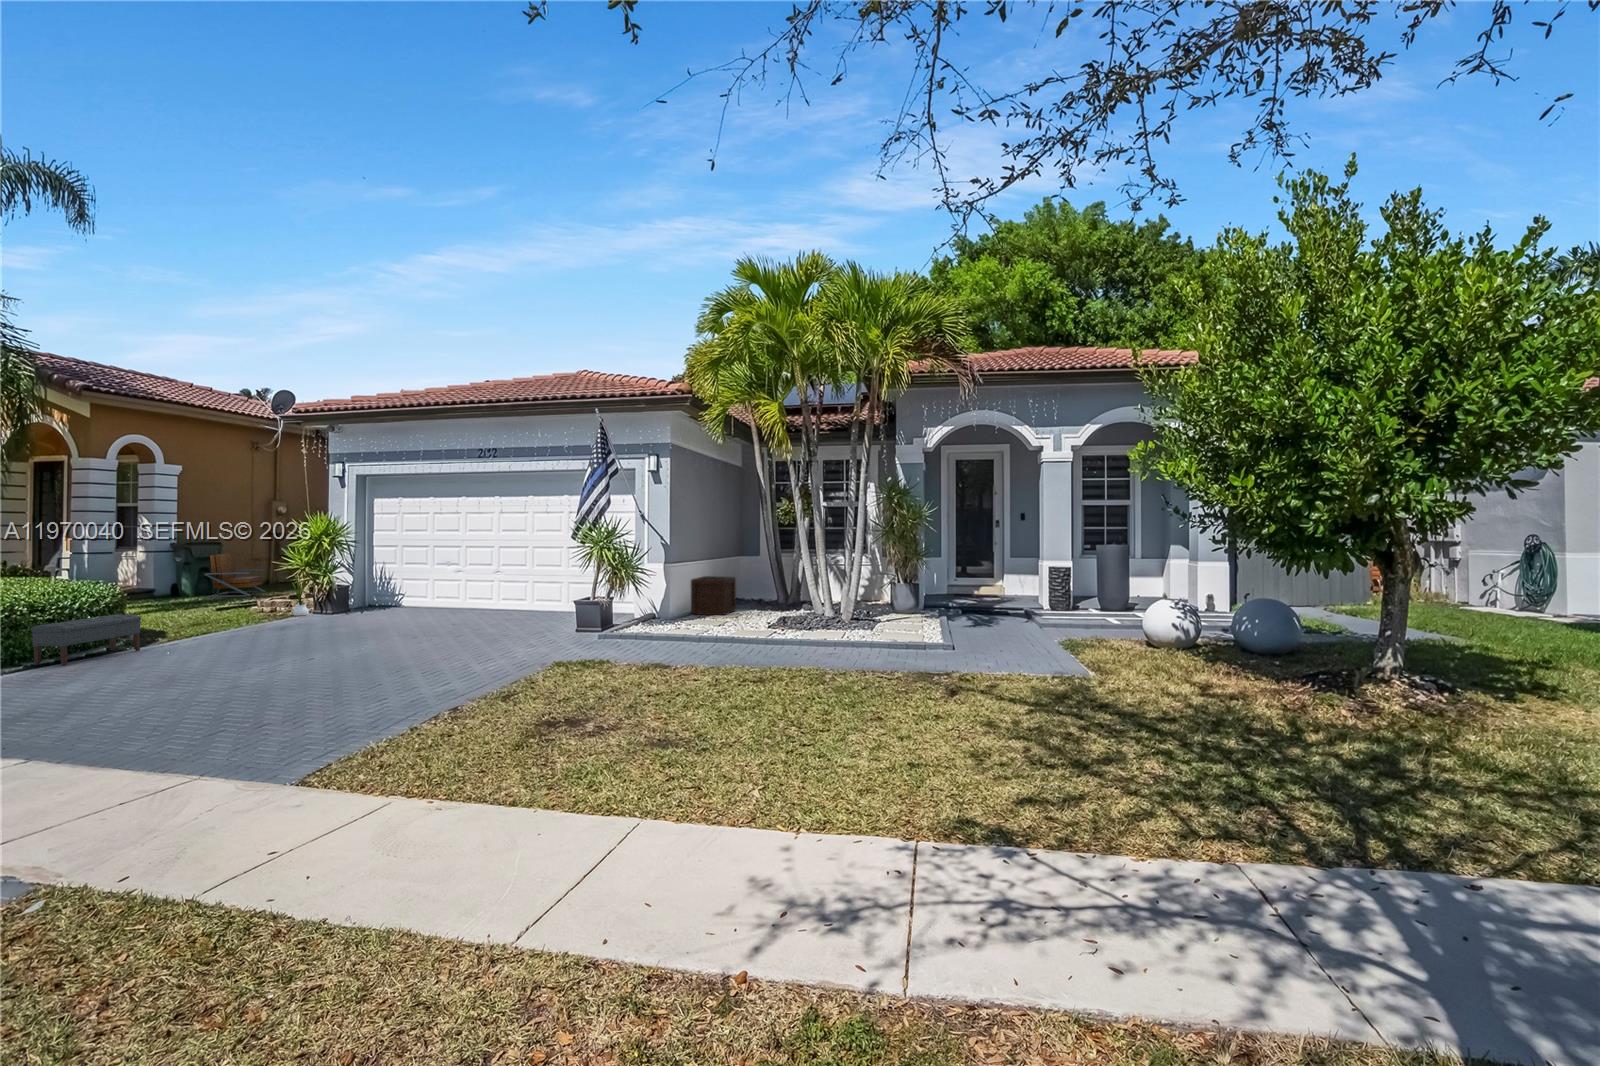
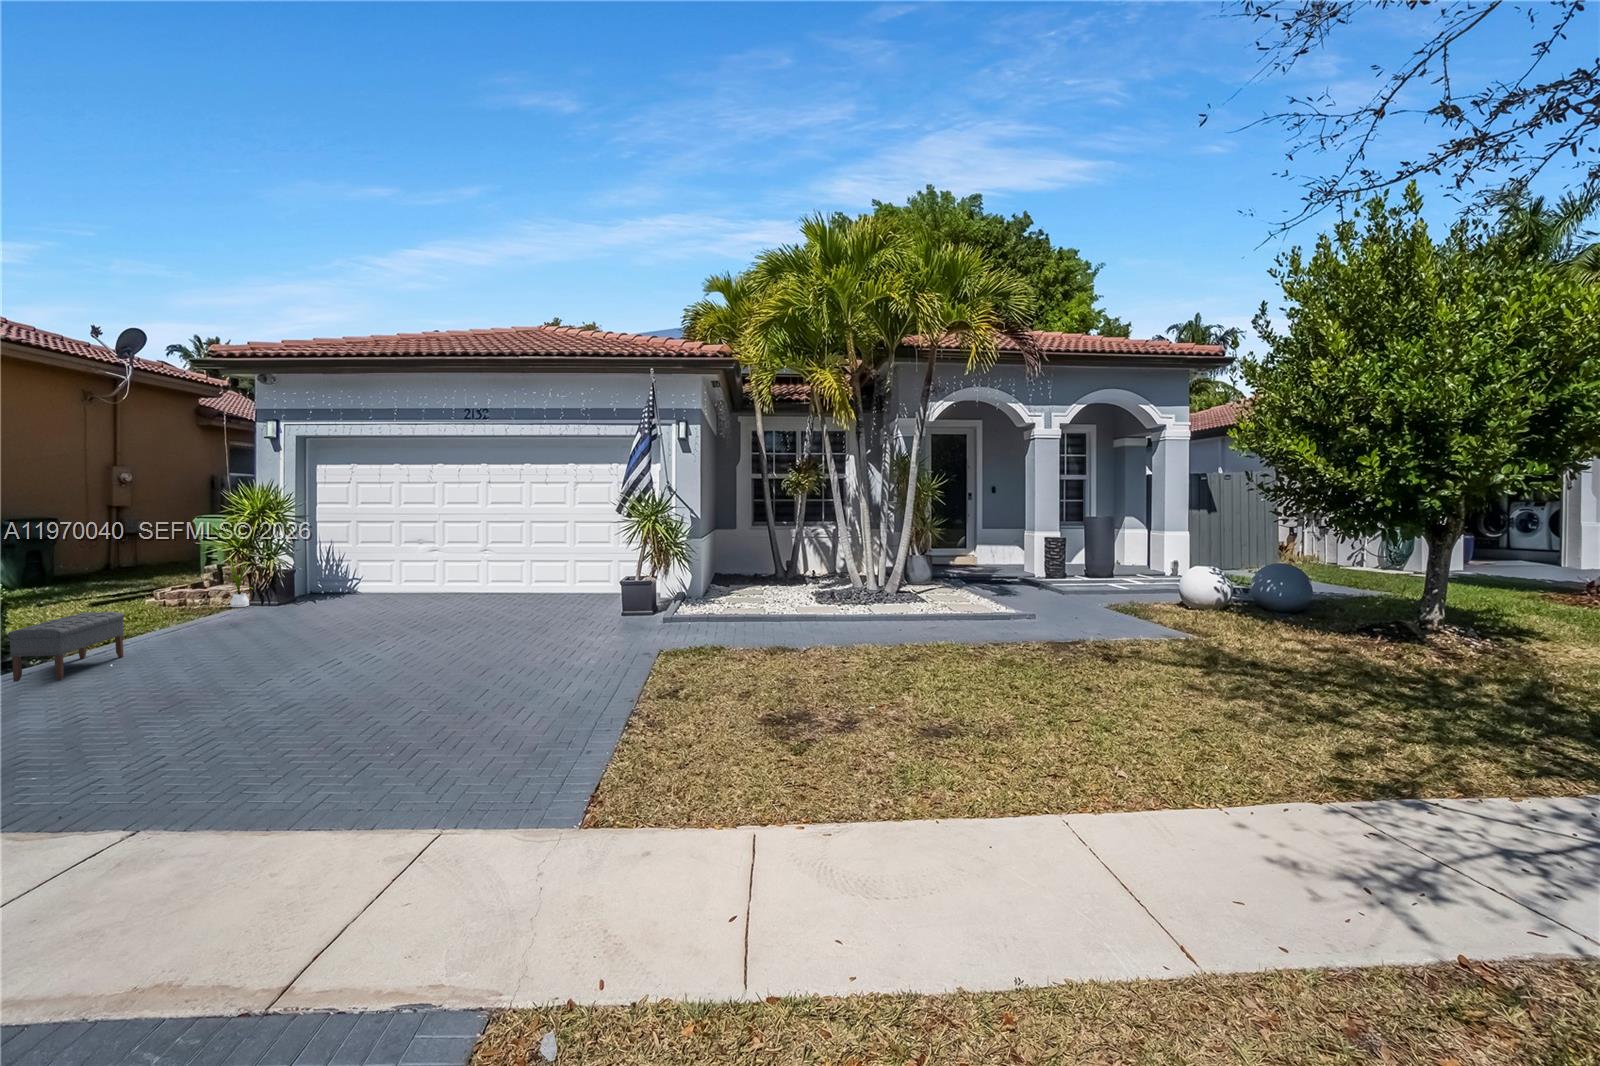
lounge chair: present [204,553,265,598] -> none [38,530,112,588]
wooden crate: present [691,576,736,615] -> none [712,552,751,592]

